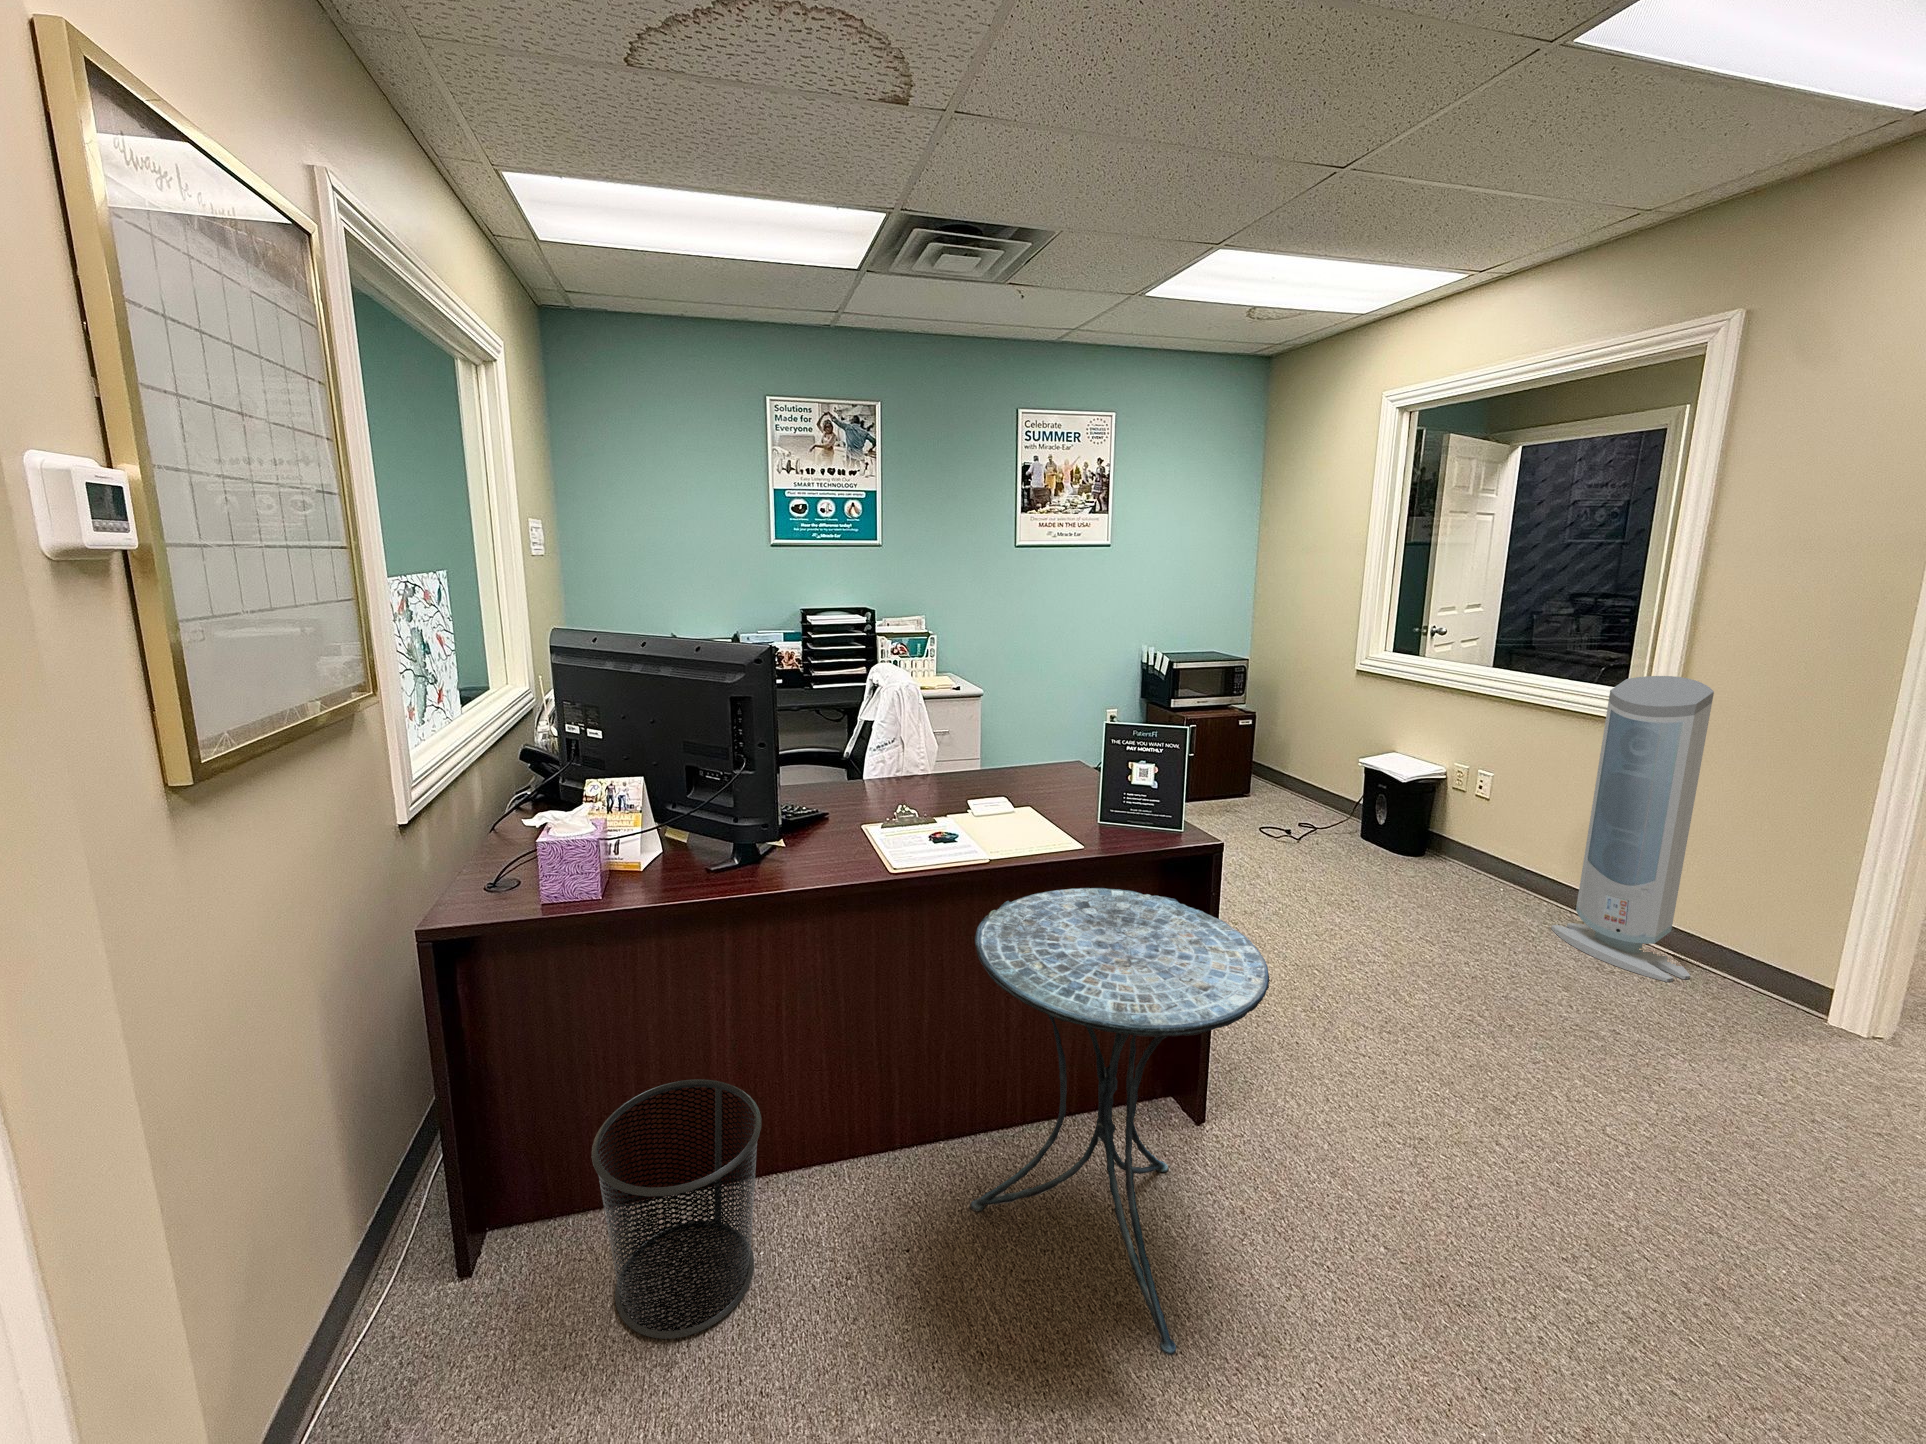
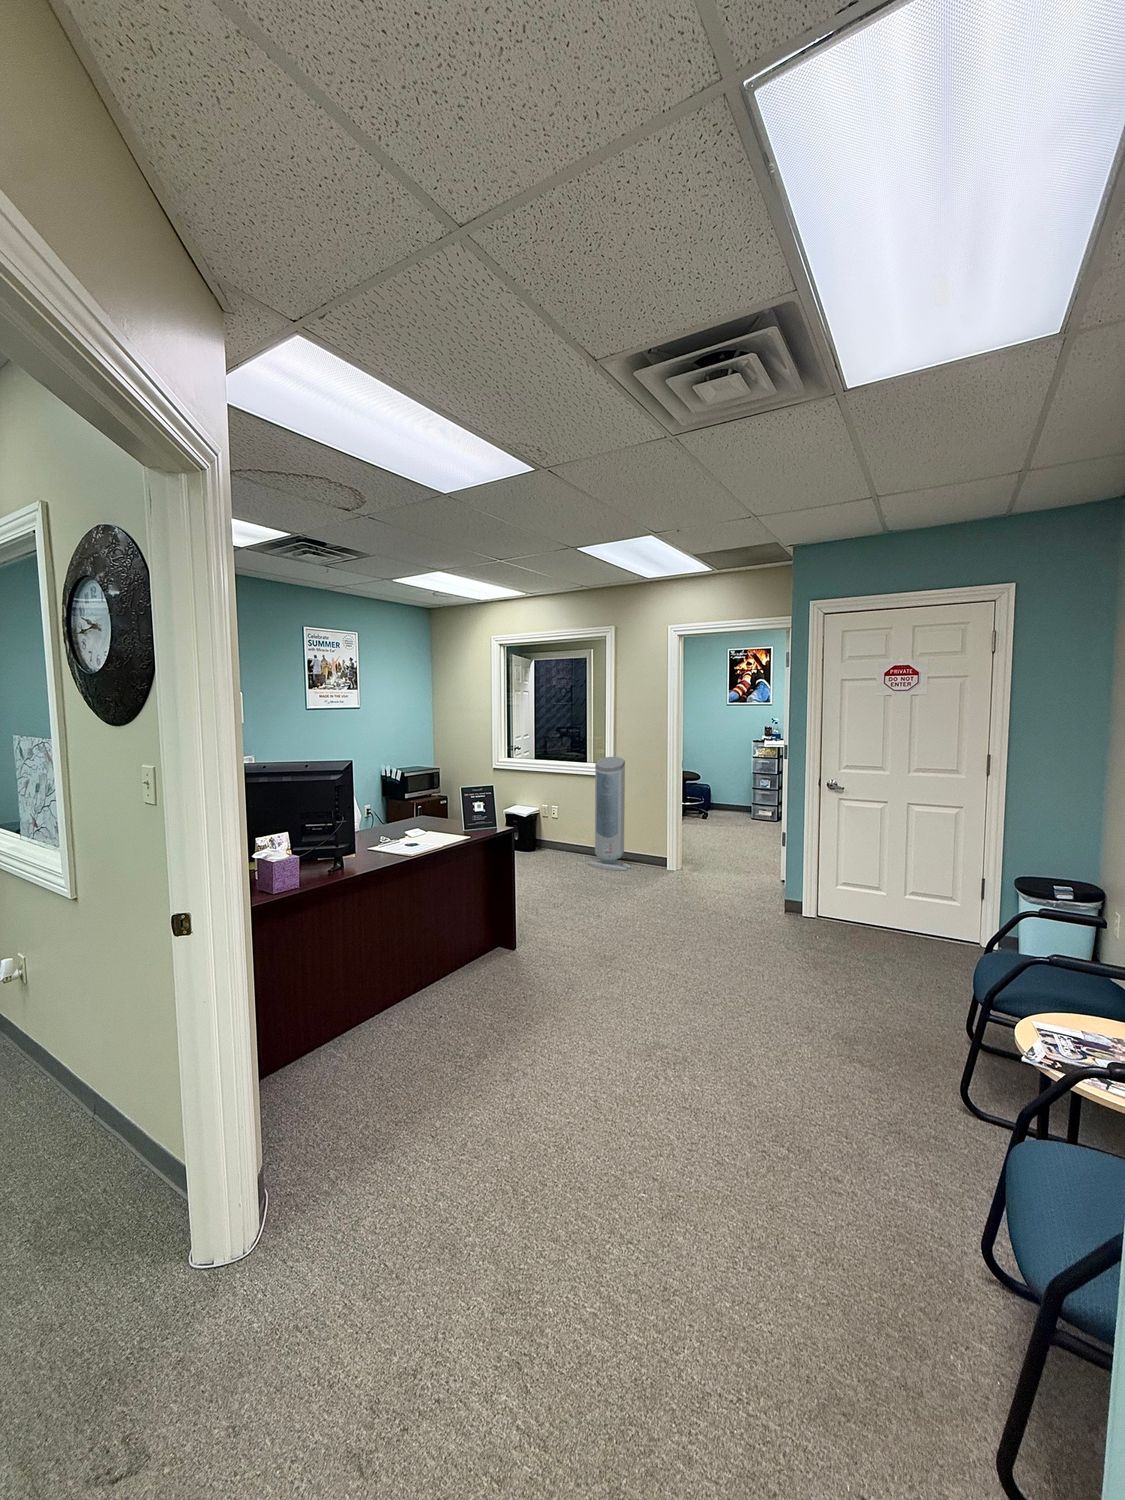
side table: present [970,888,1270,1355] -> none [453,848,558,994]
waste bin: present [592,1079,761,1339] -> none [326,960,402,1065]

